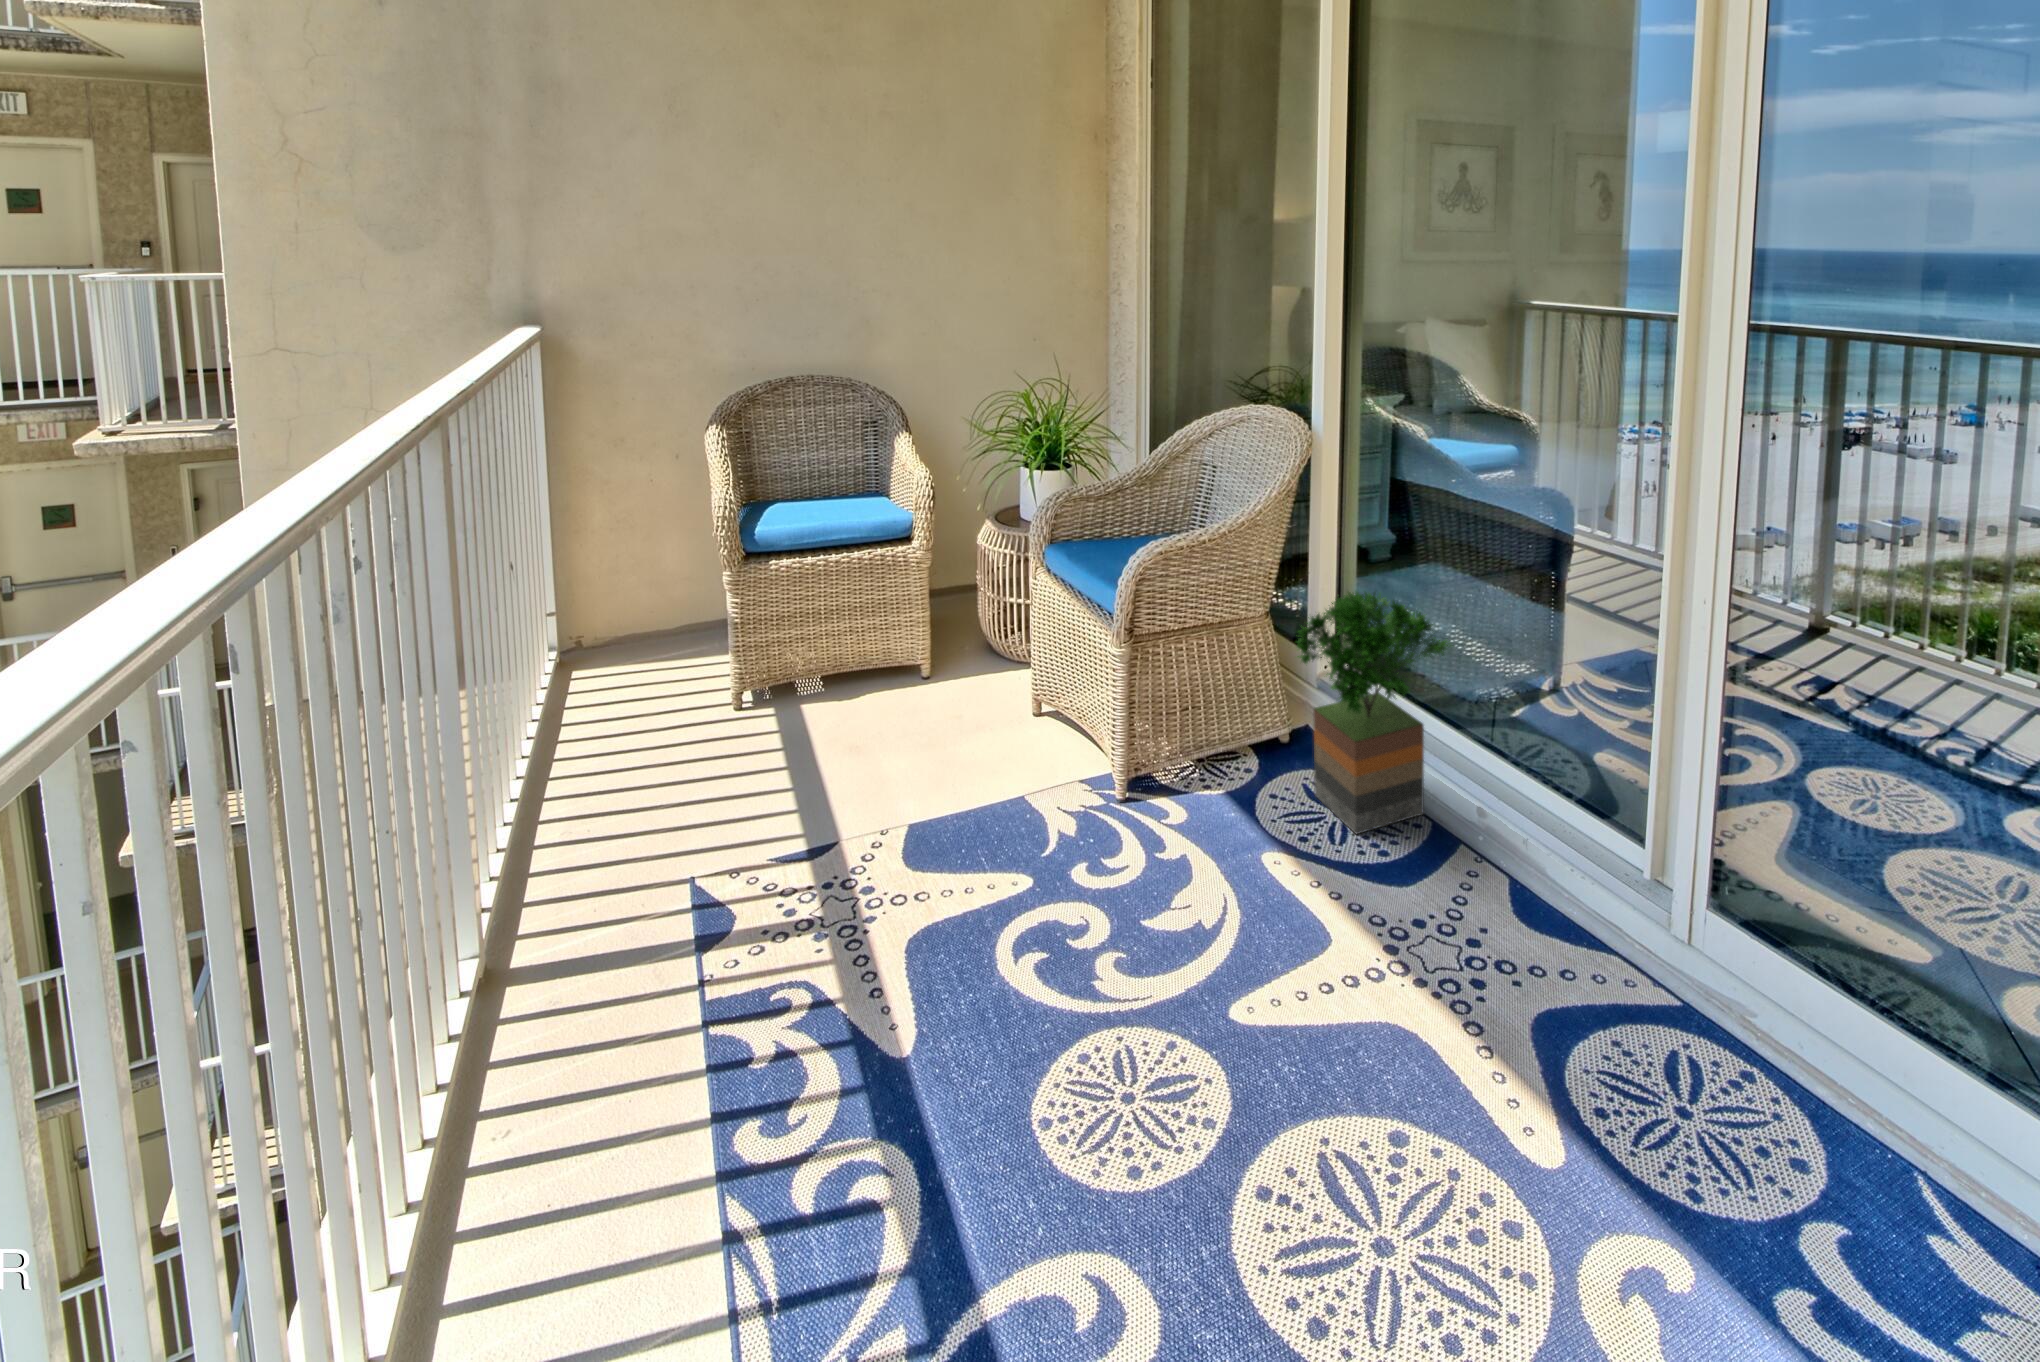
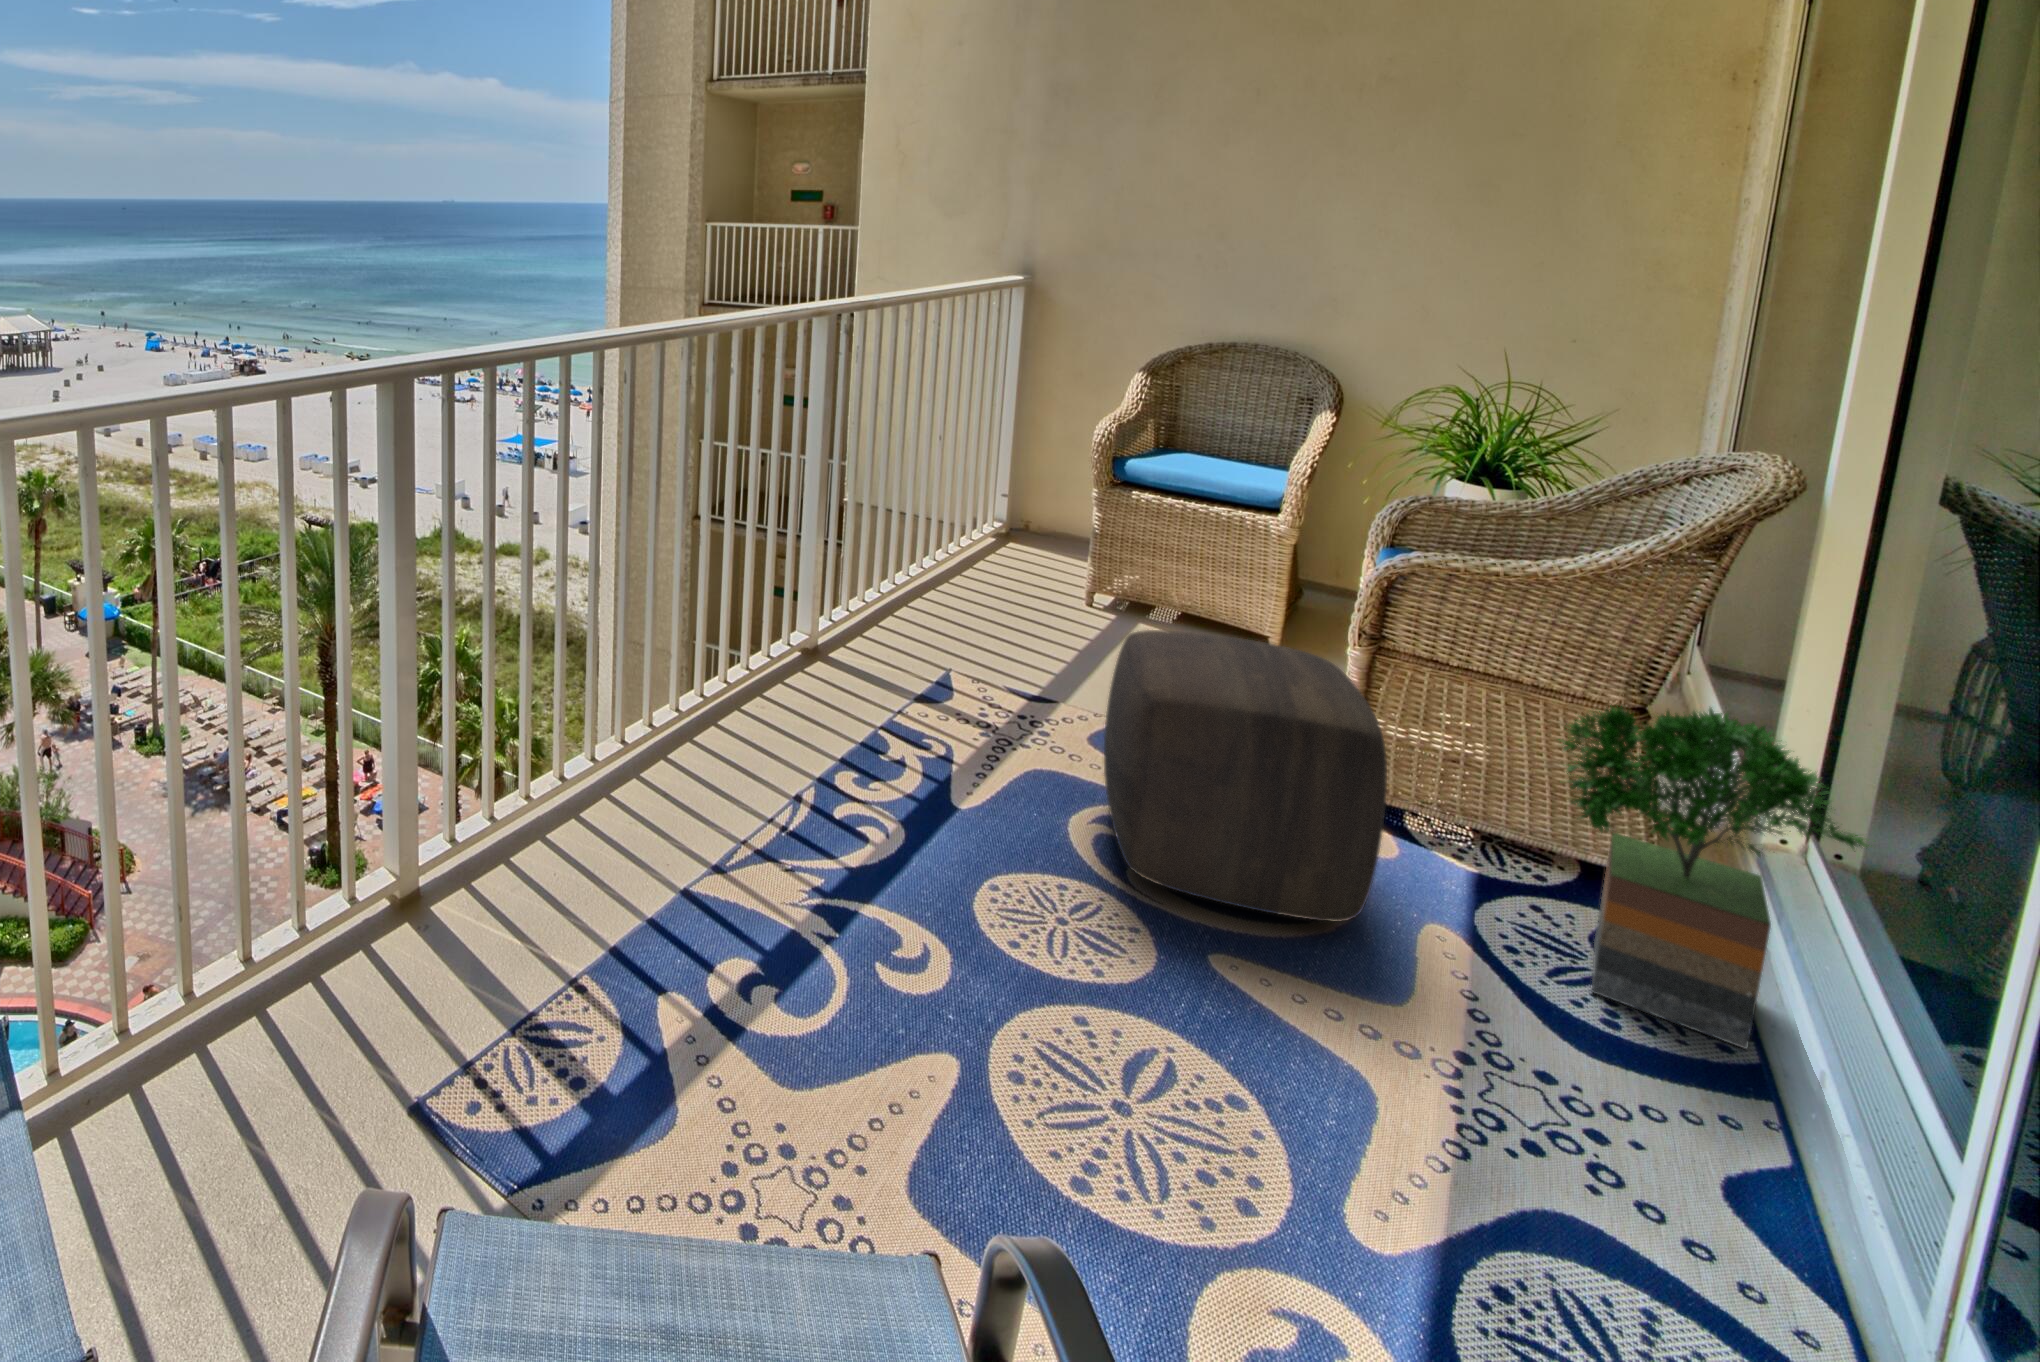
ottoman: none [990,669,1269,984] -> present [1104,630,1387,922]

